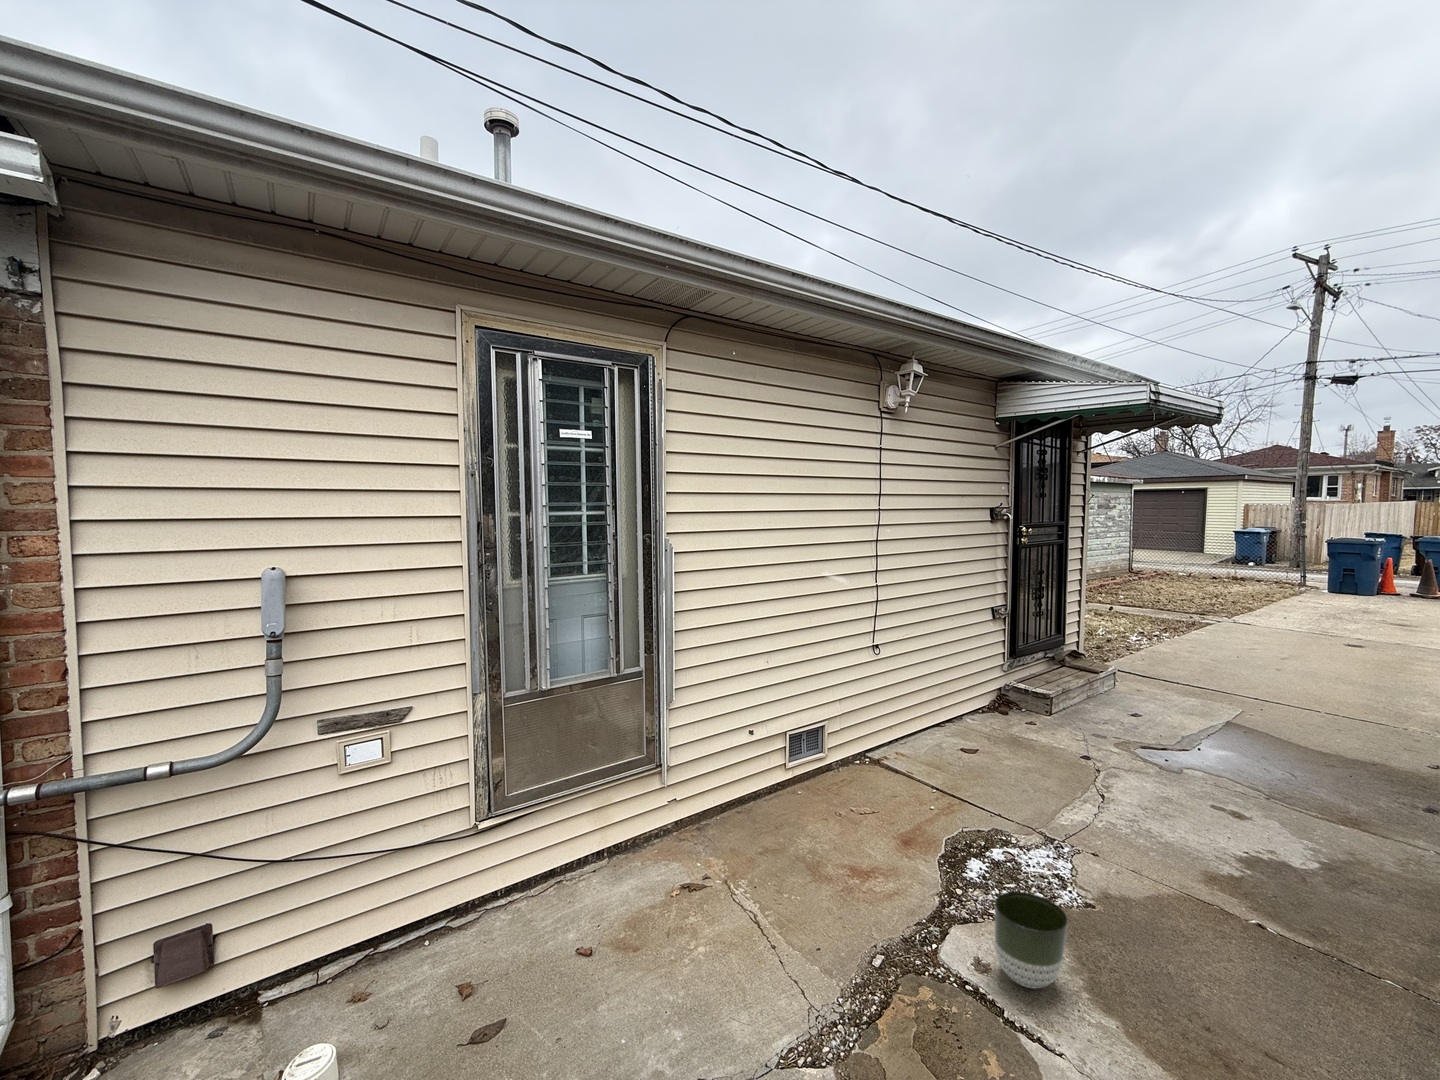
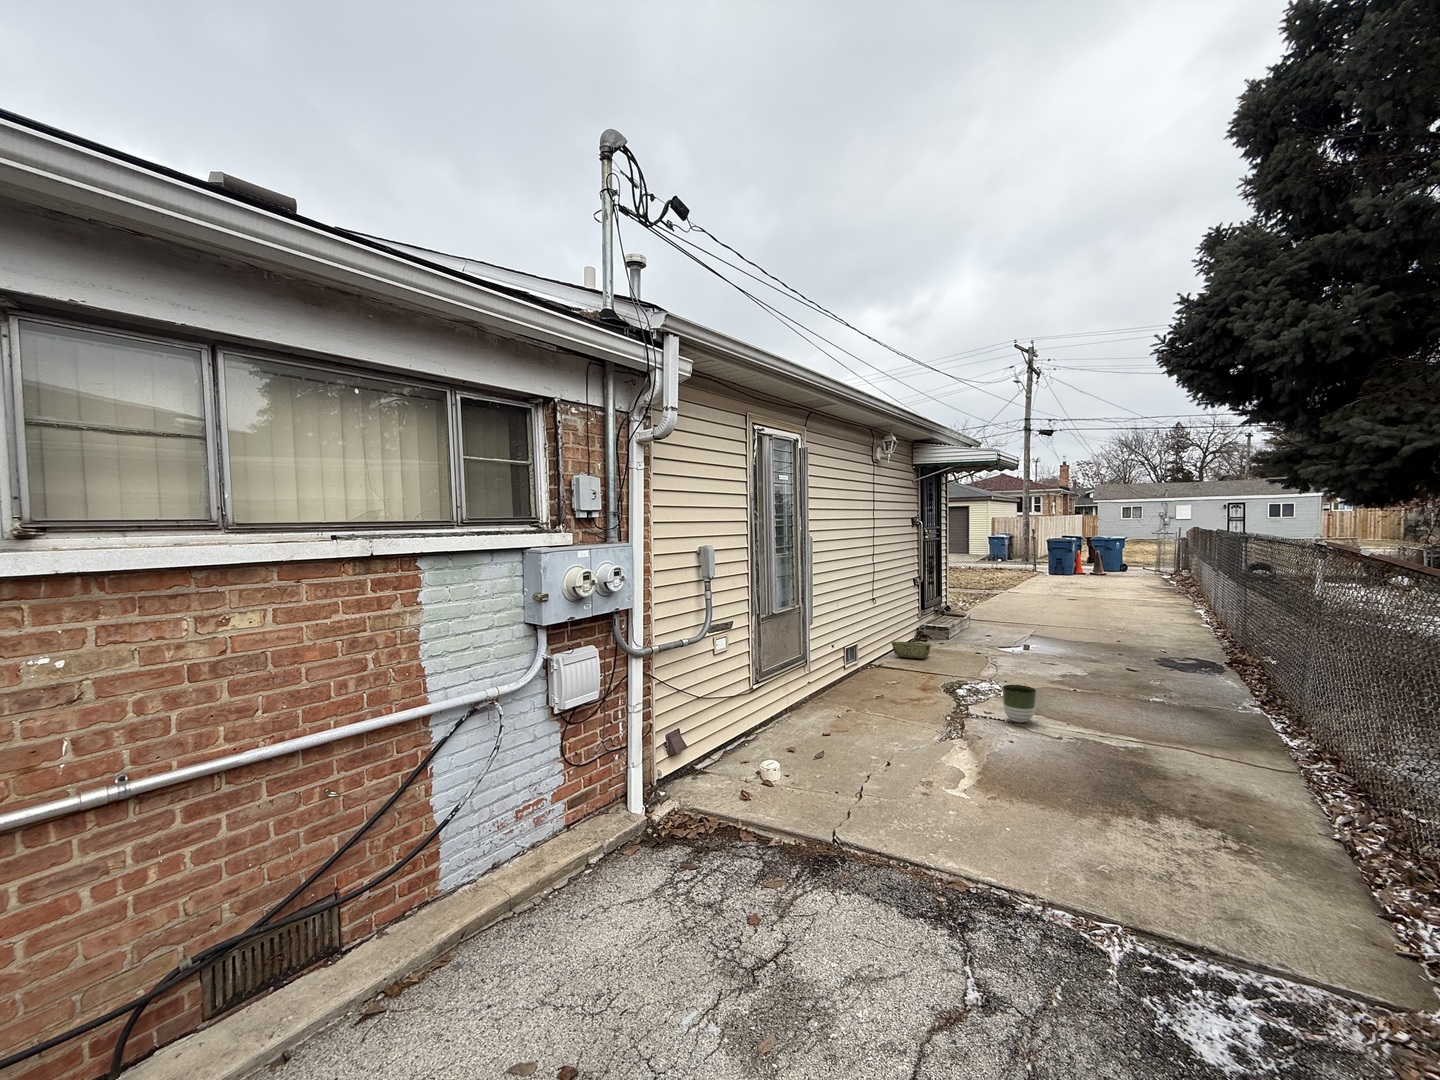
woven basket: none [915,718,984,755] -> present [892,642,931,658]

